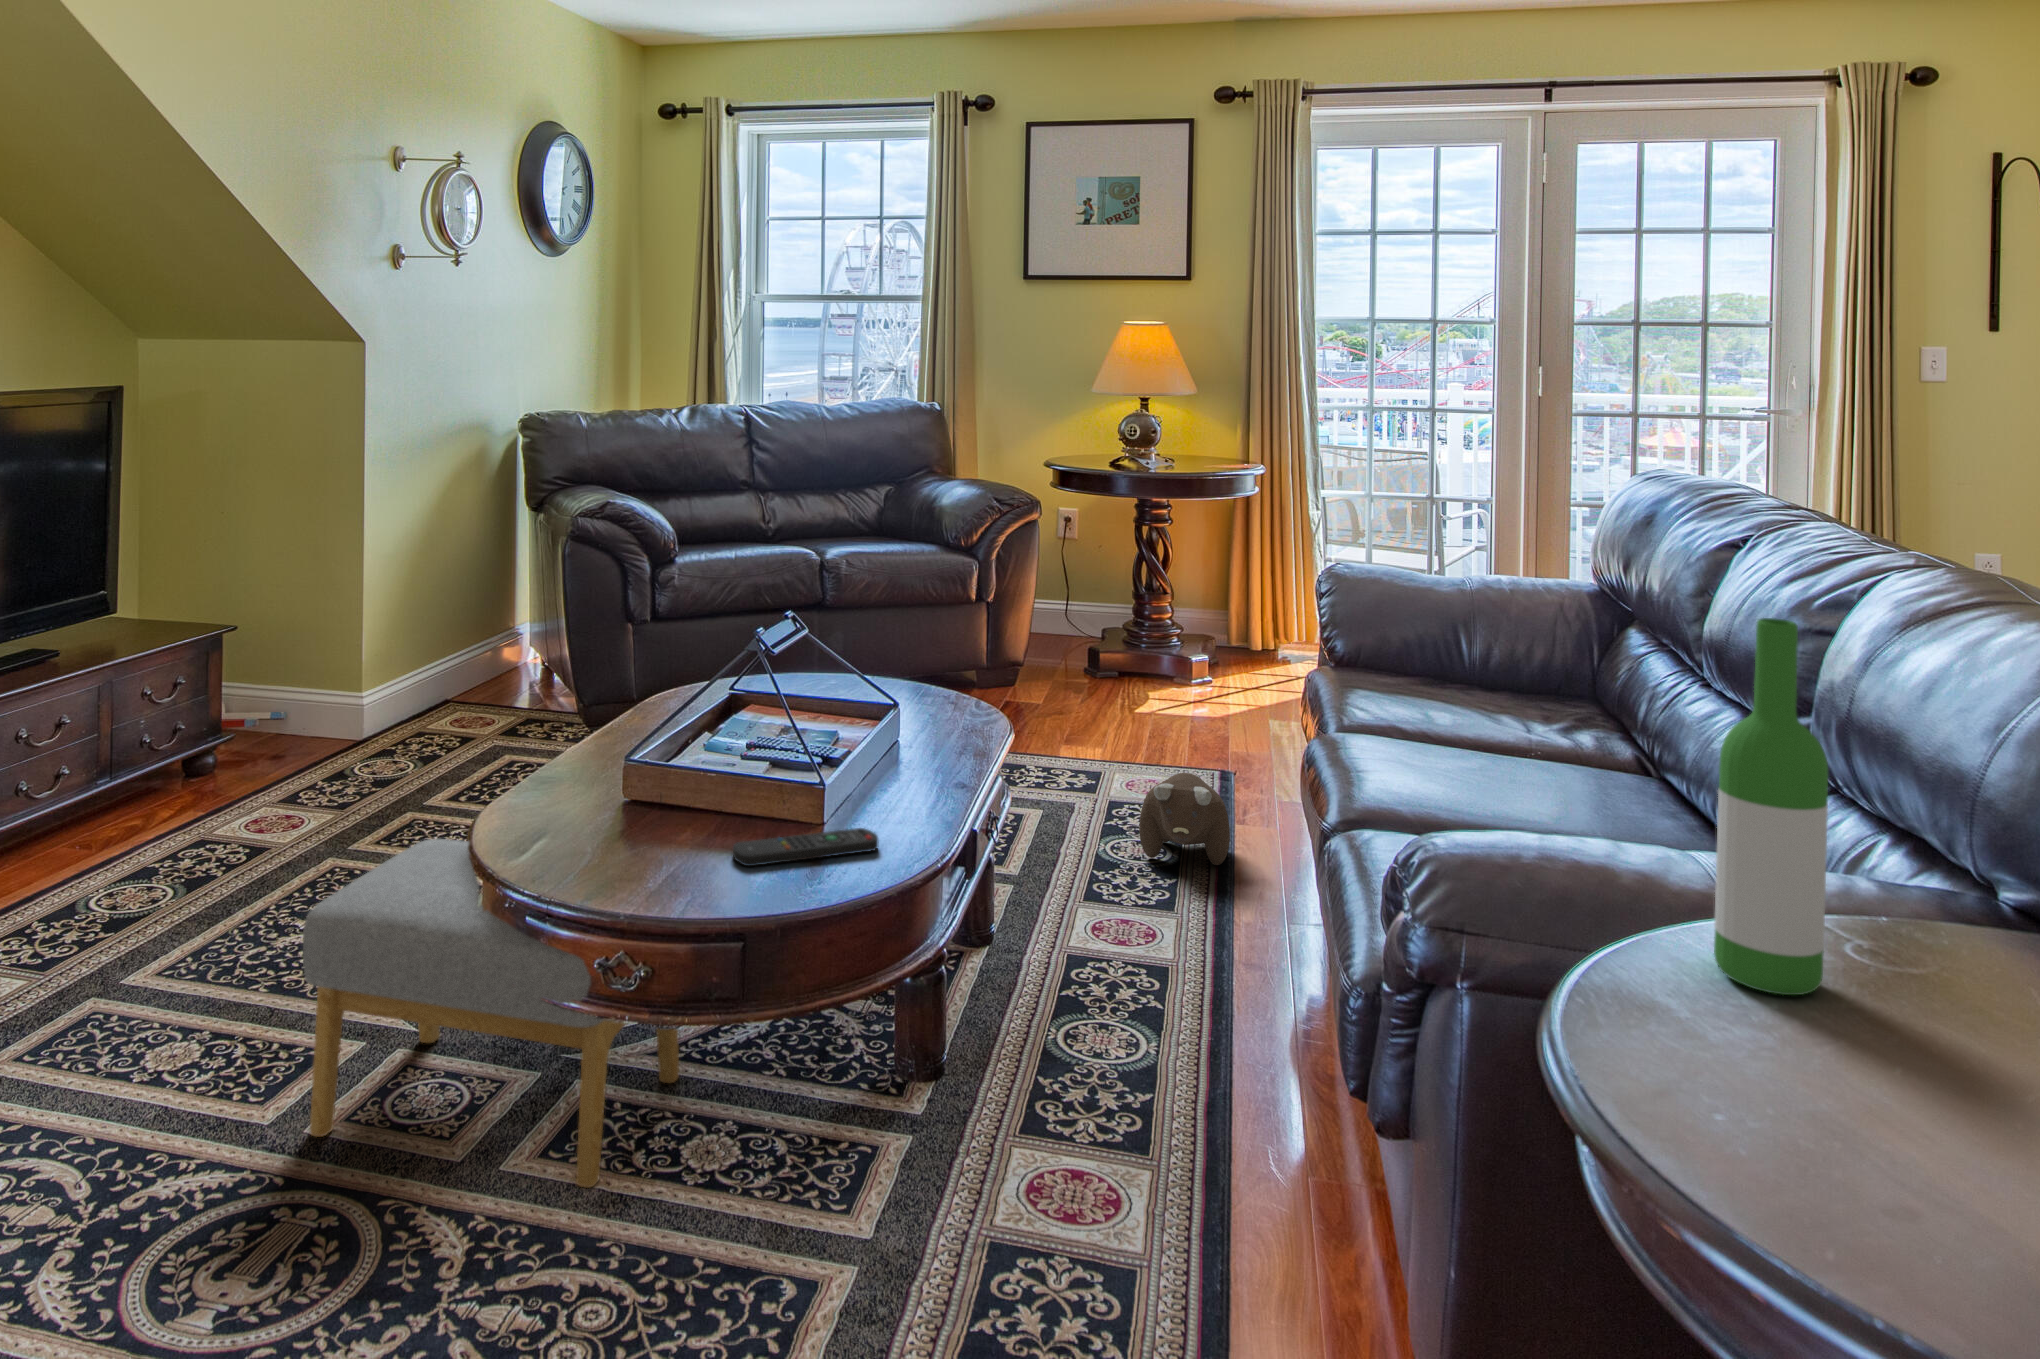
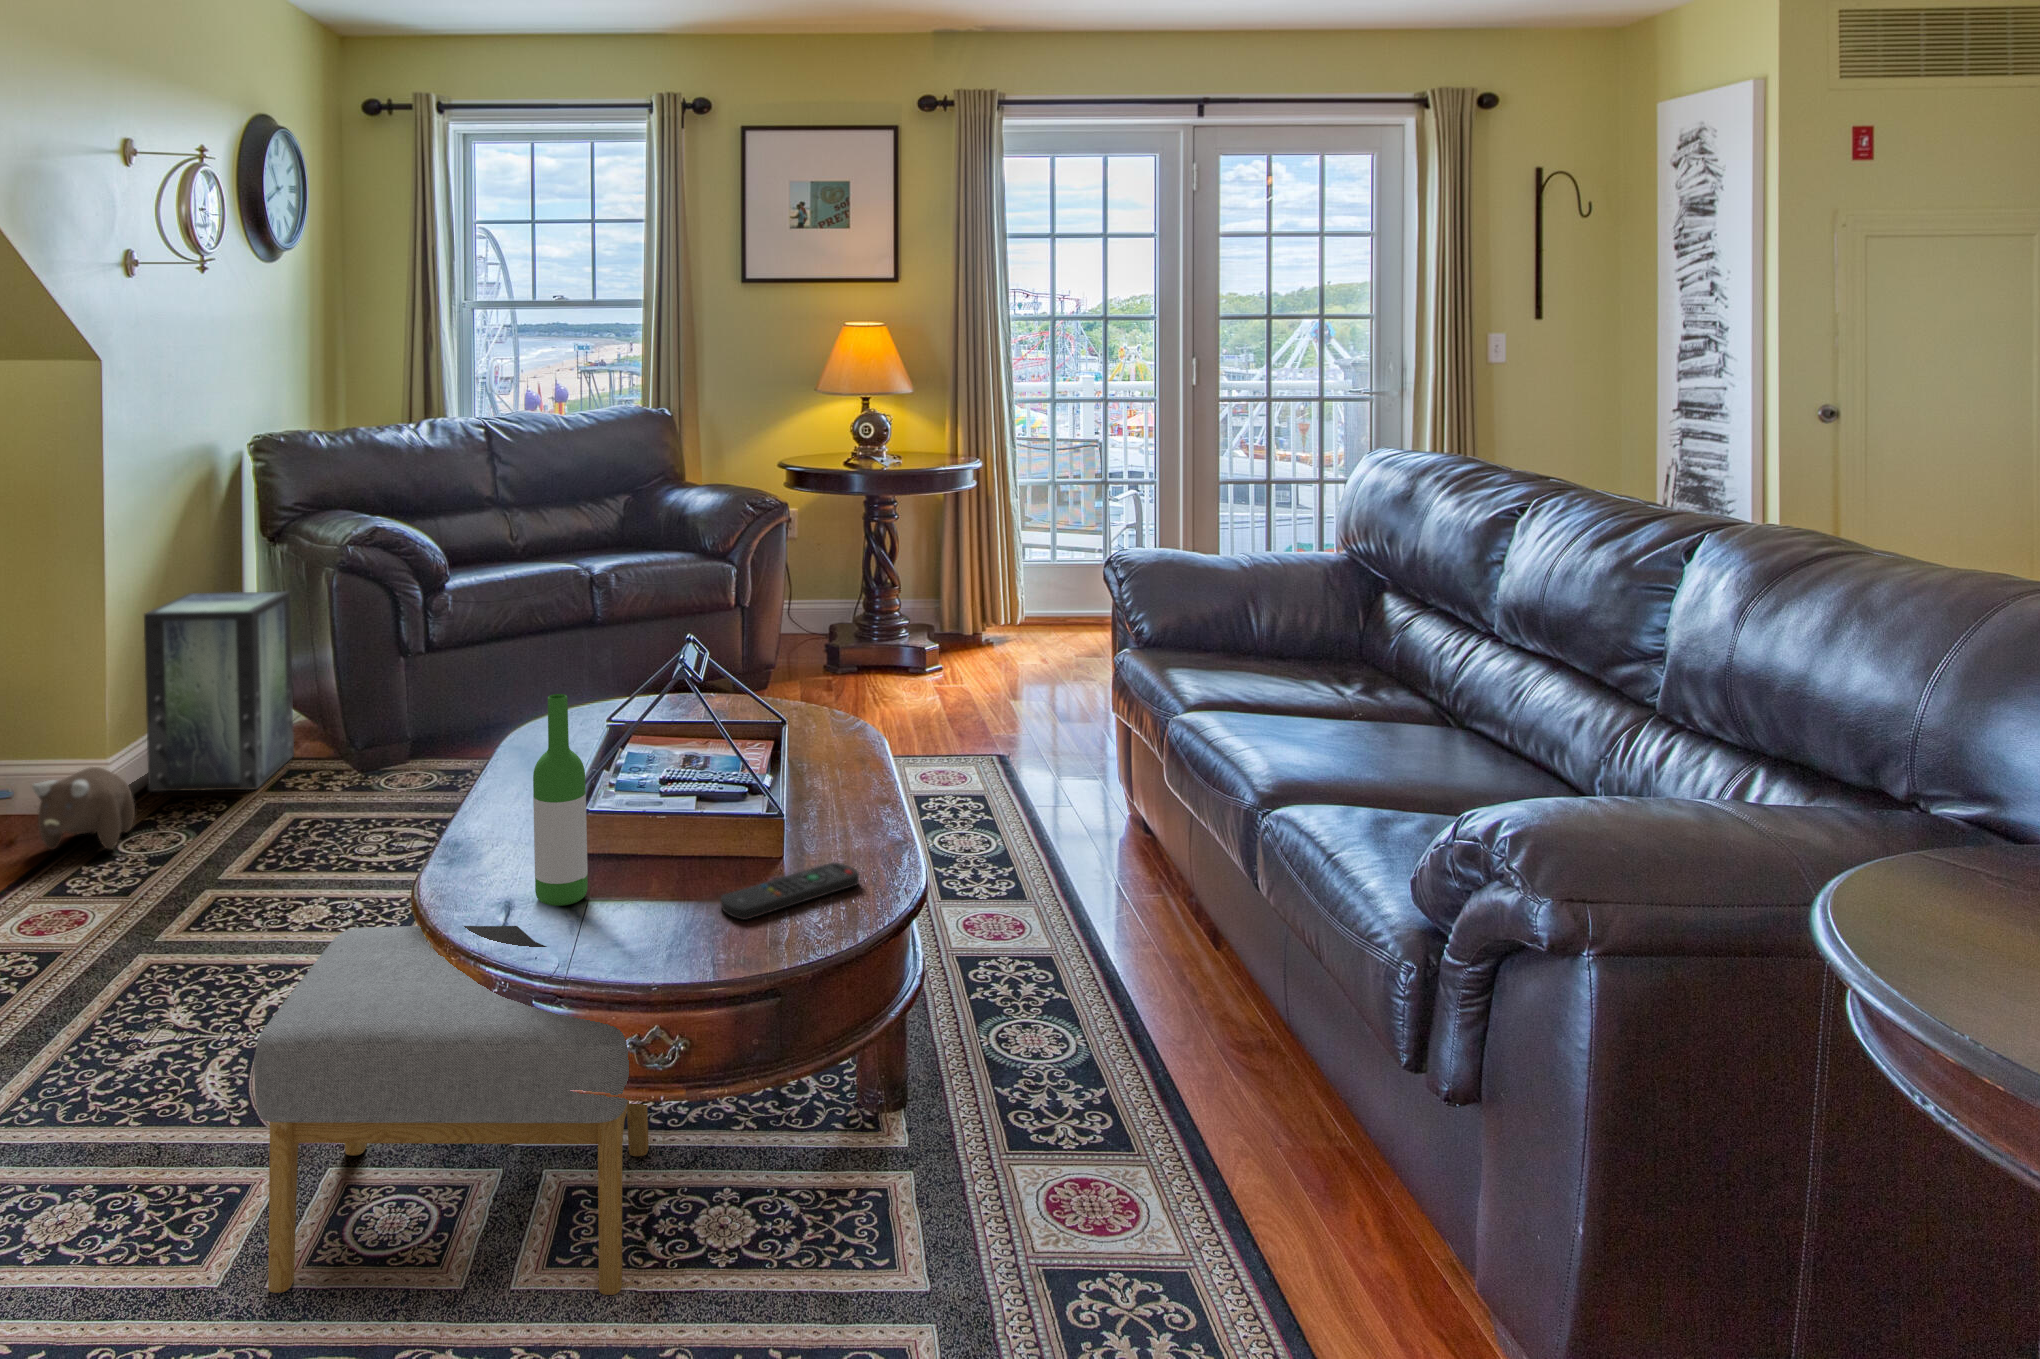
storage box: none [395,546,534,734] -> present [144,591,294,791]
wine bottle: present [1714,618,1828,995] -> present [533,694,588,906]
plush toy: present [1139,773,1230,865] -> present [32,767,135,849]

